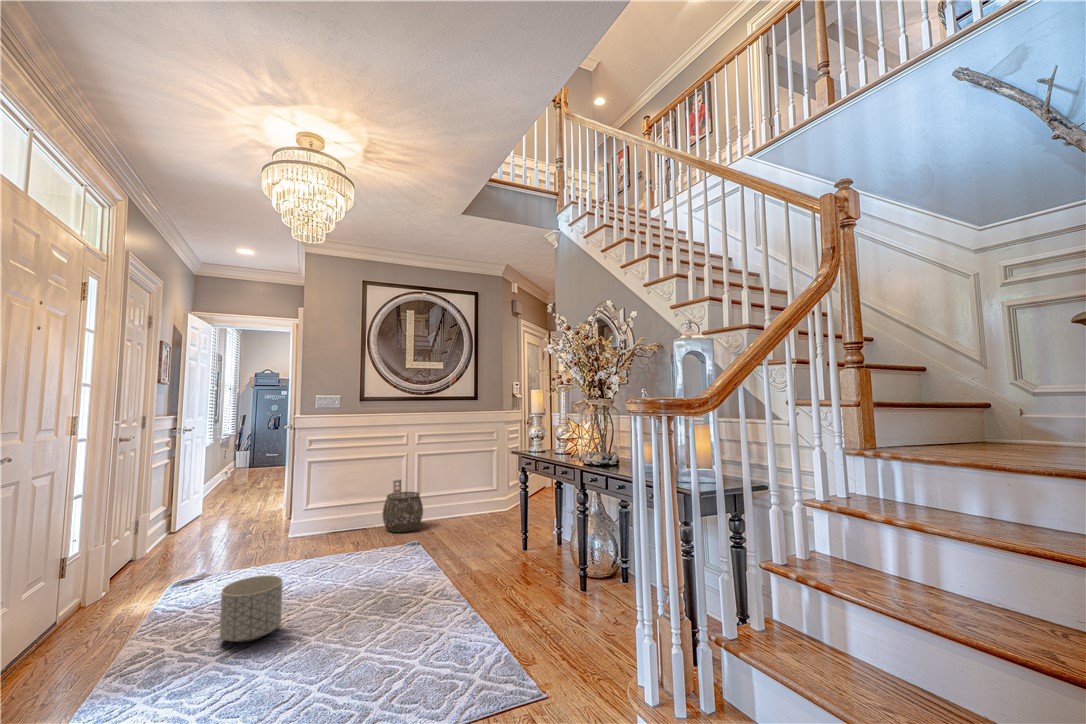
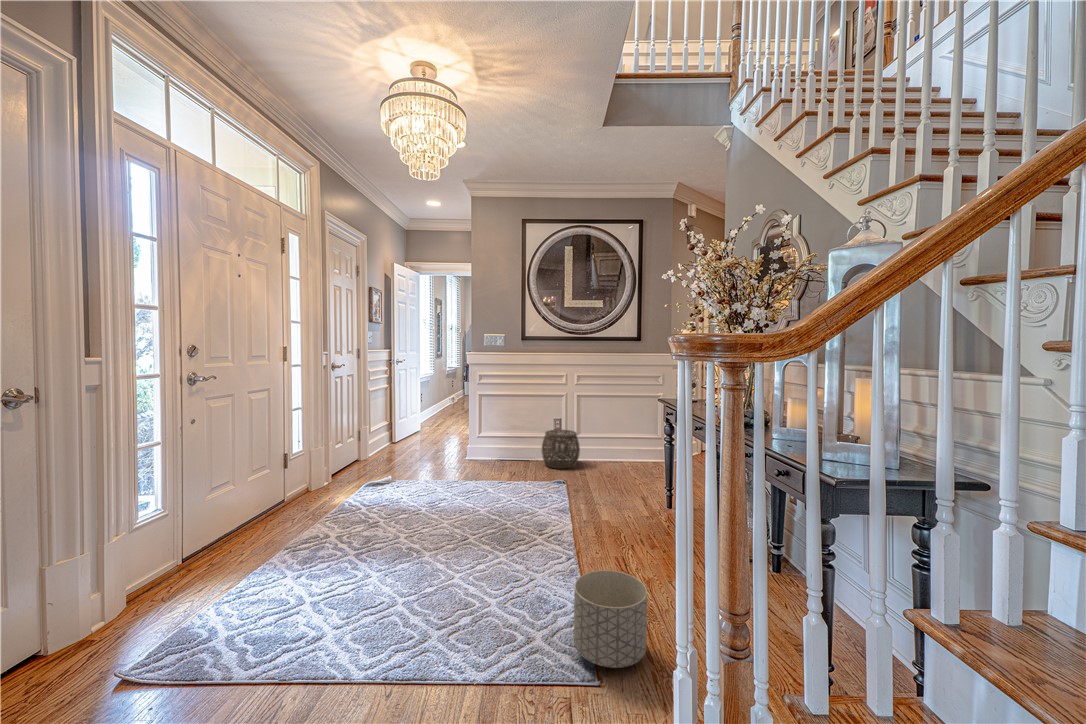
planter: present [220,575,283,642] -> present [574,570,647,668]

